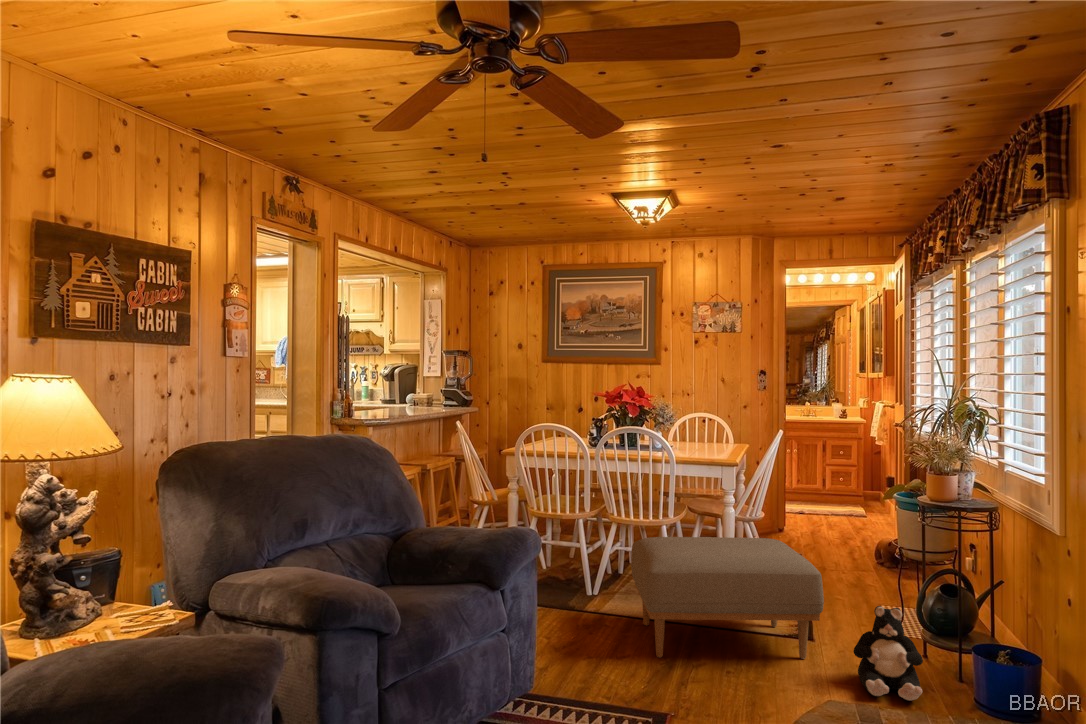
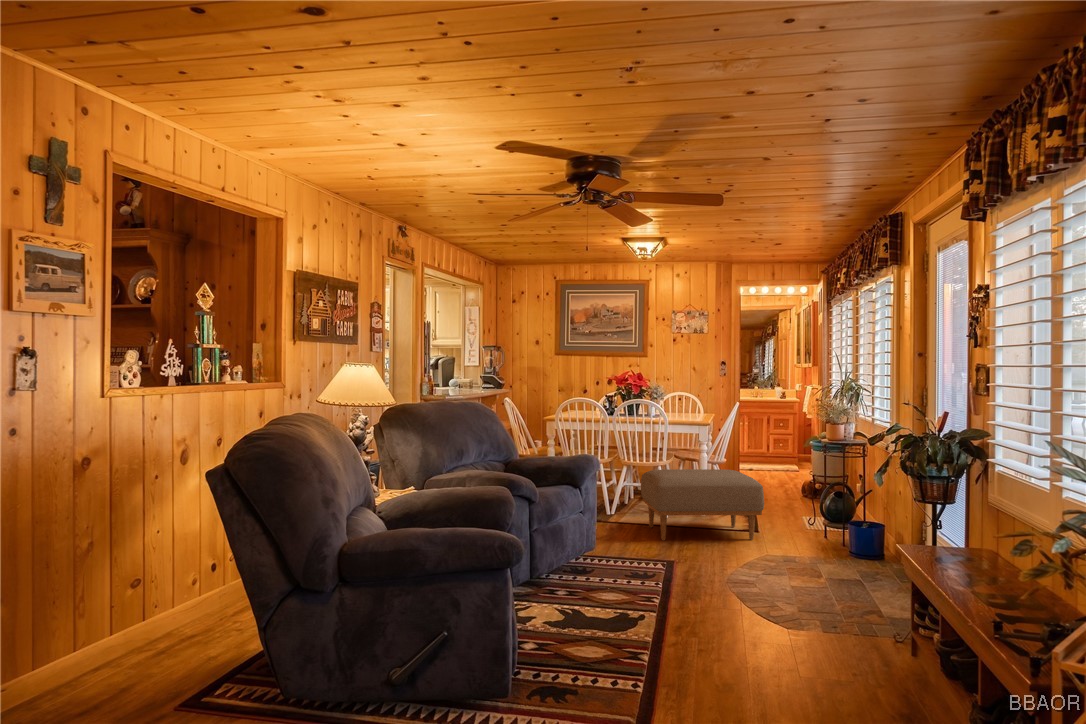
plush toy: present [853,606,923,701] -> none [781,502,821,554]

